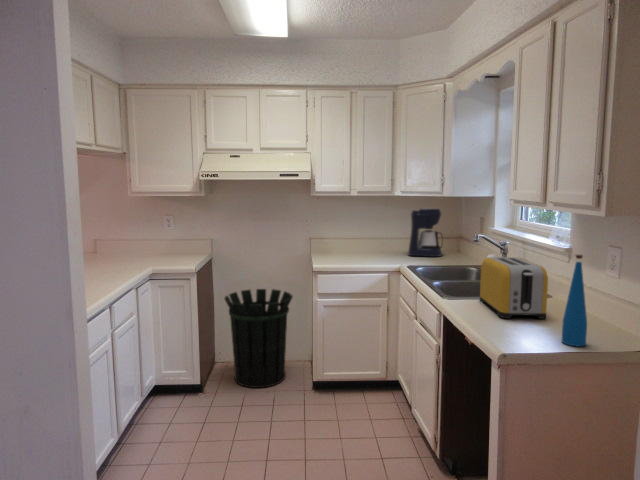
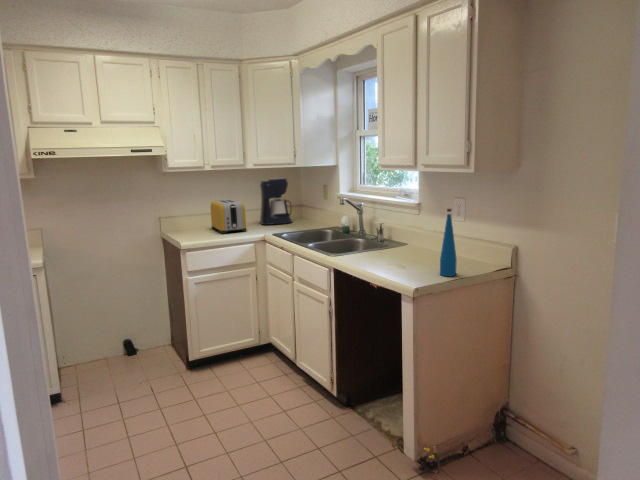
toaster: present [480,257,548,319] -> present [210,200,246,234]
waste bin: present [225,289,293,388] -> none [73,276,153,385]

